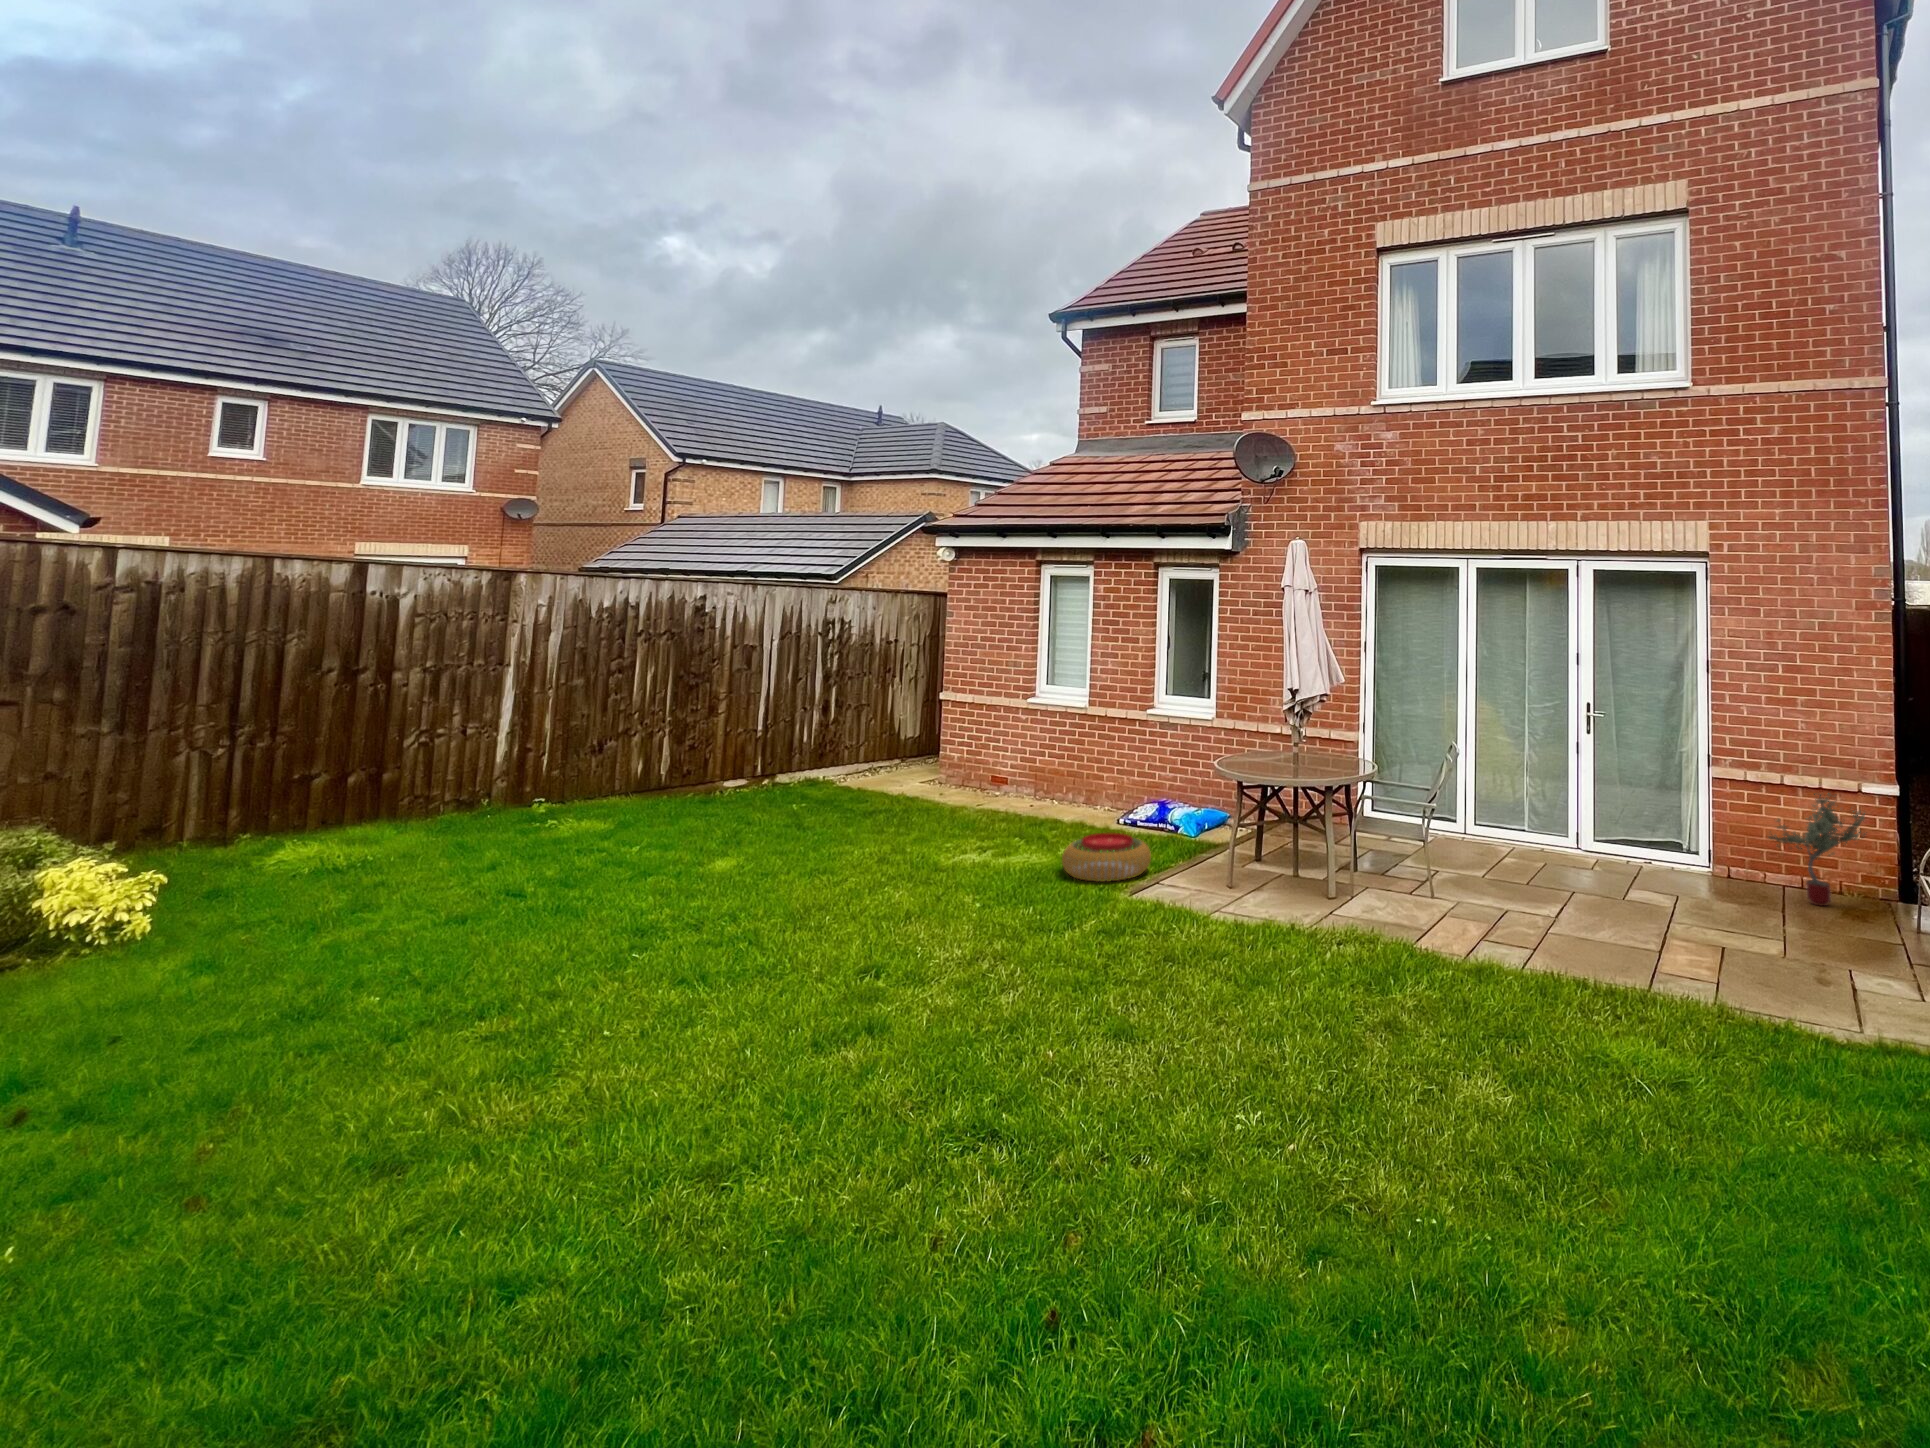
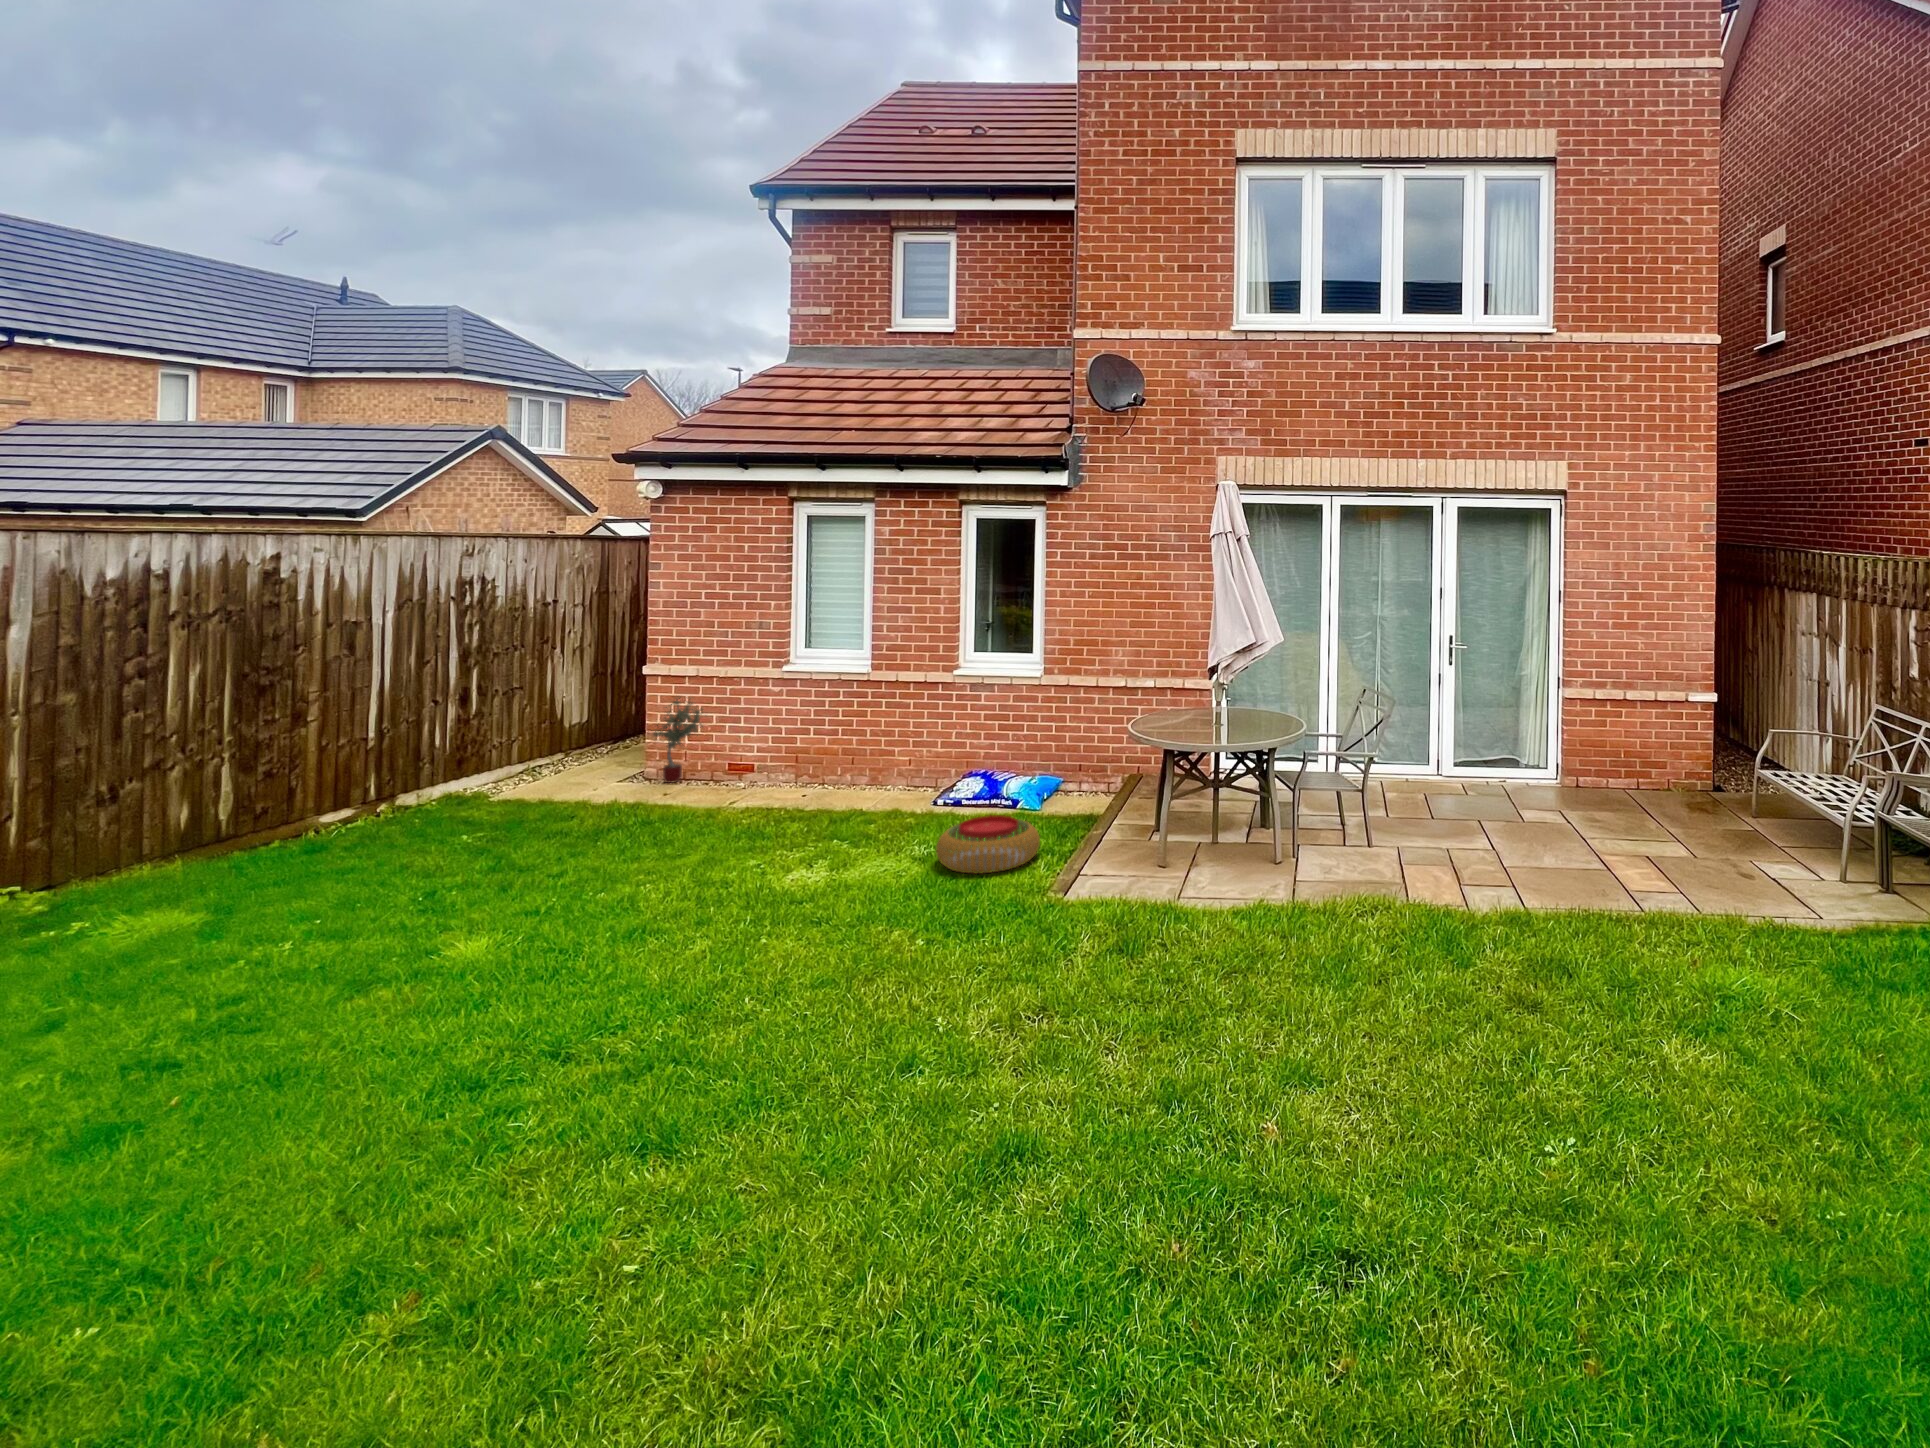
potted tree: present [1769,793,1867,906] -> present [651,698,703,783]

